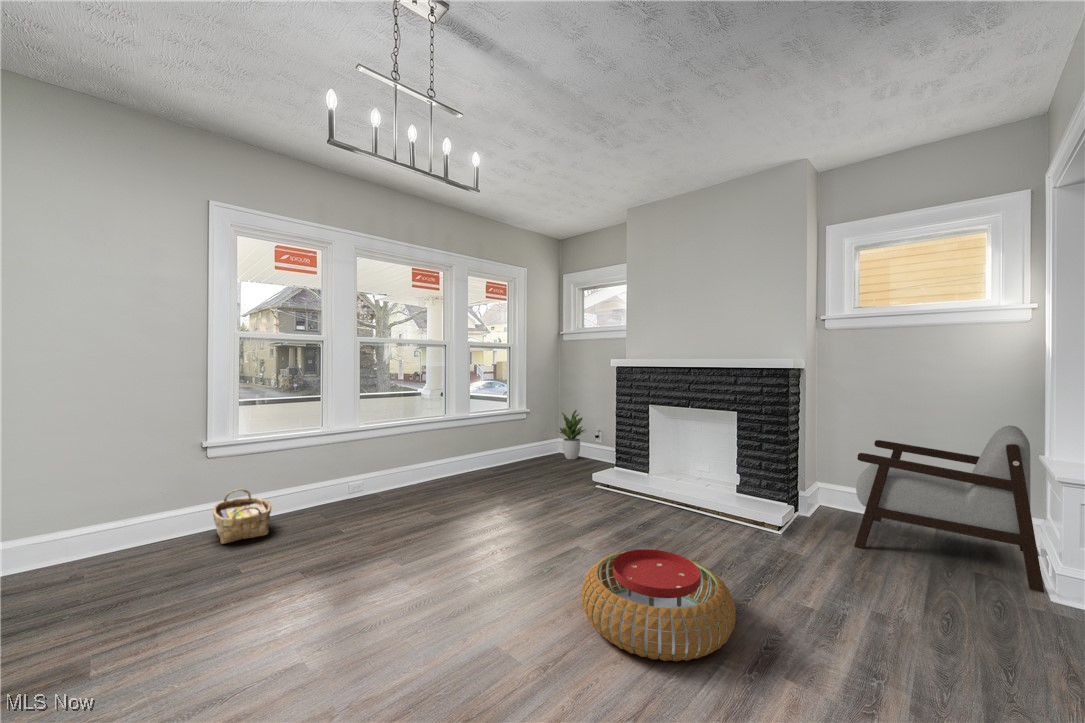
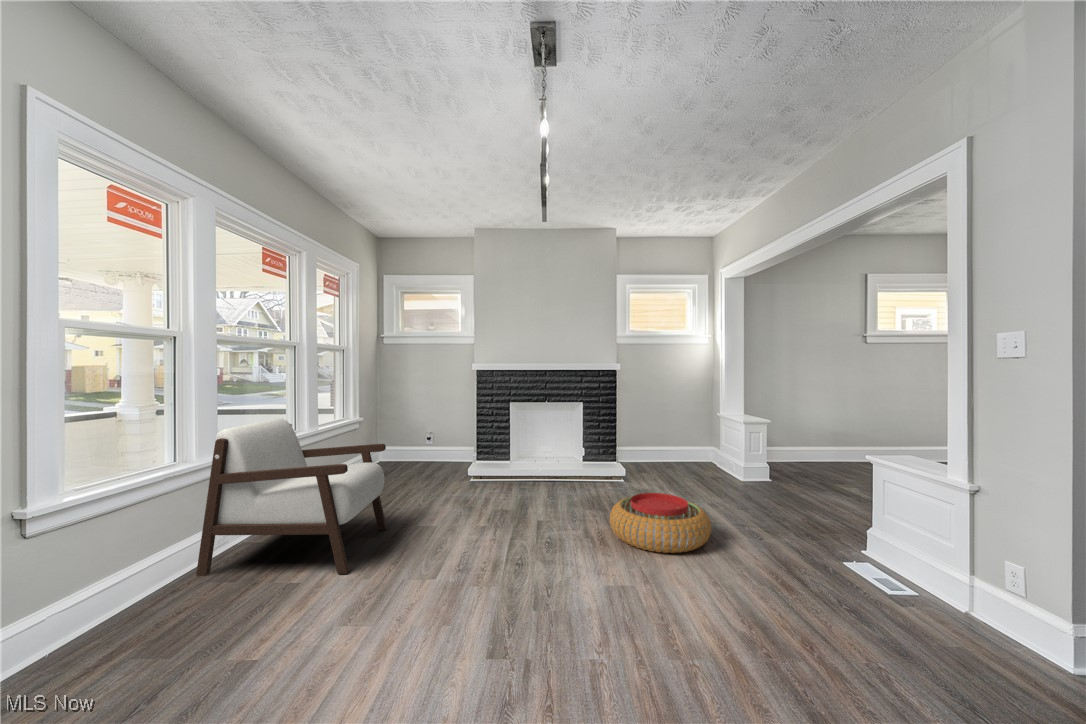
potted plant: present [560,410,586,459] -> none [389,413,422,464]
armchair: present [854,425,1044,593] -> present [196,419,387,576]
woven basket: present [213,489,271,544] -> none [94,565,214,650]

